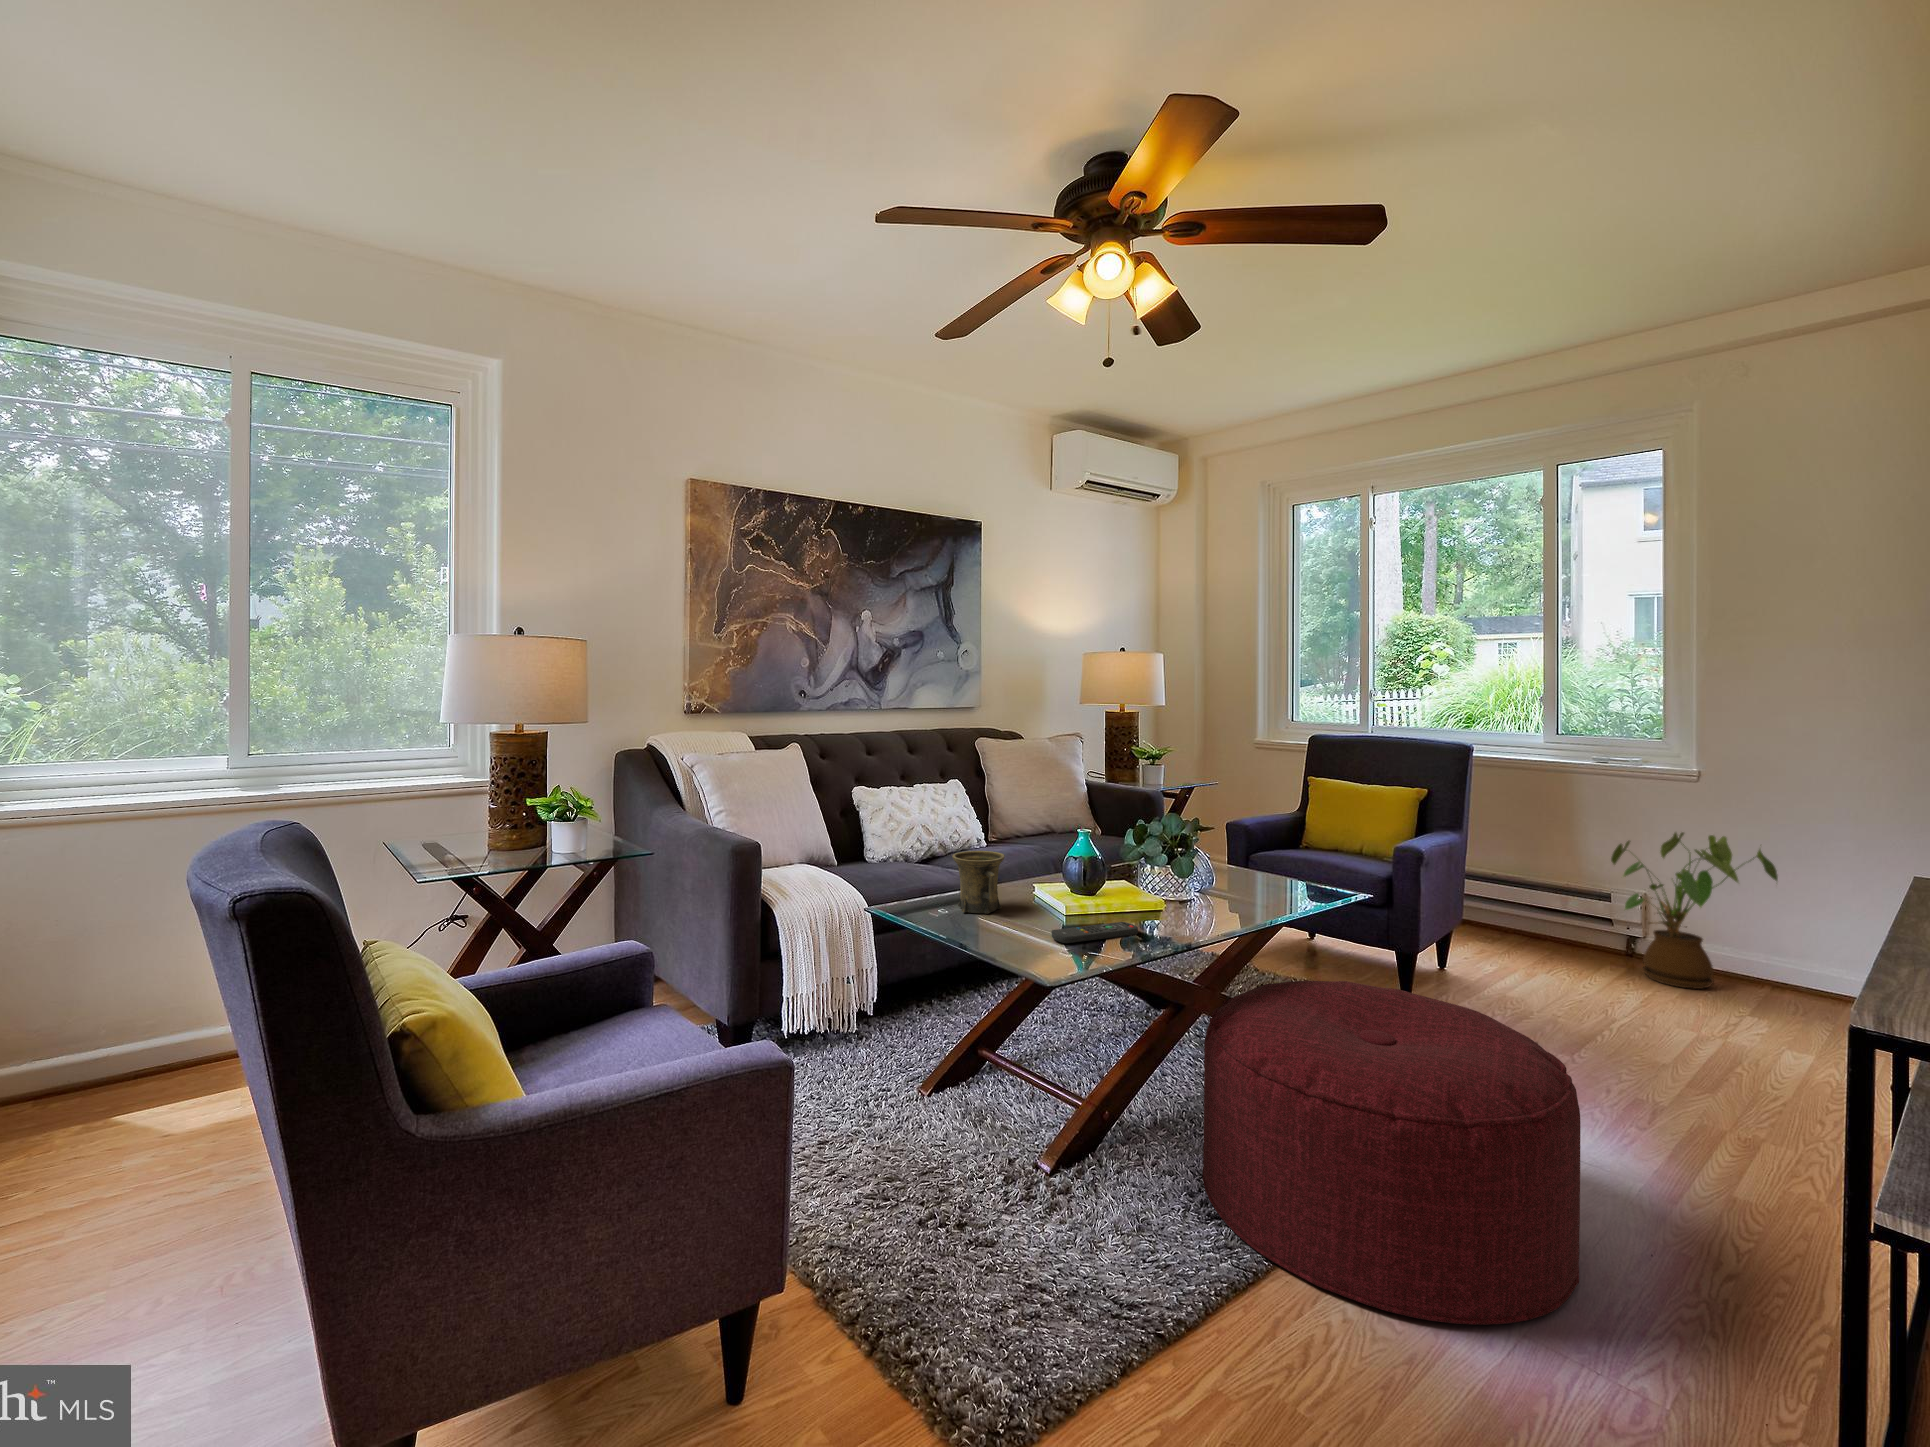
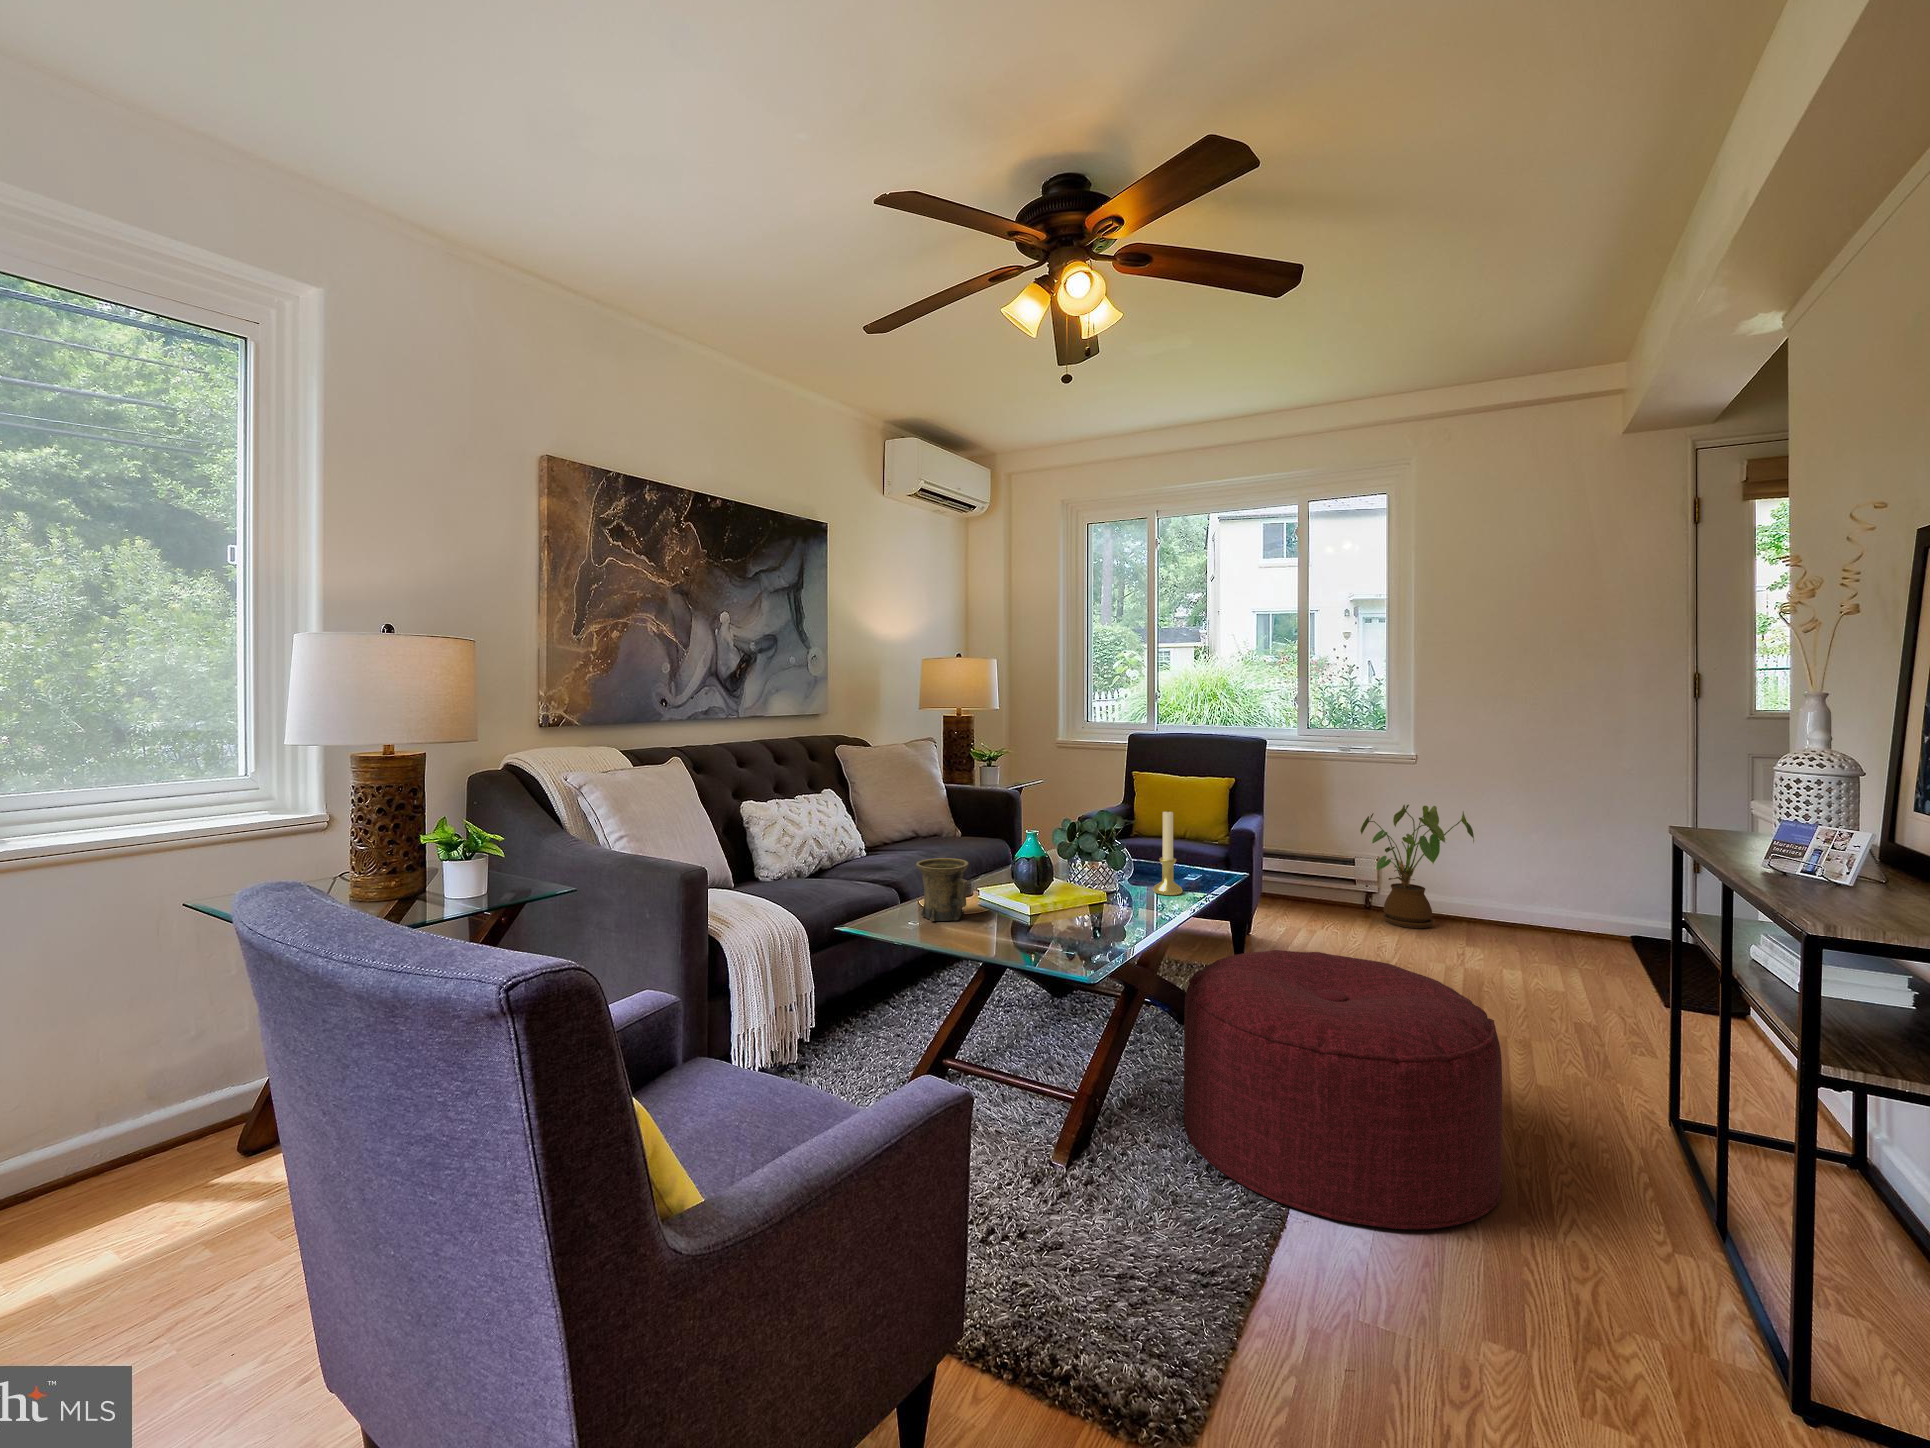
candle holder: none [1222,815,1256,910] -> present [1153,811,1183,895]
remote control: present [1052,922,1138,943] -> none [1043,916,1112,941]

